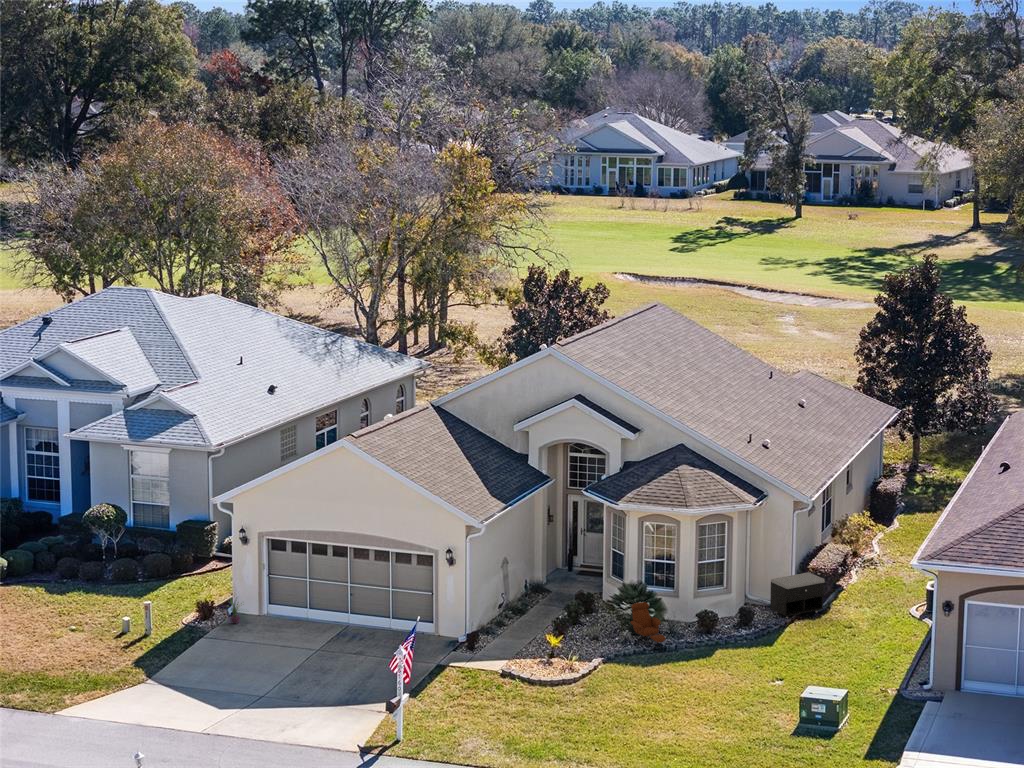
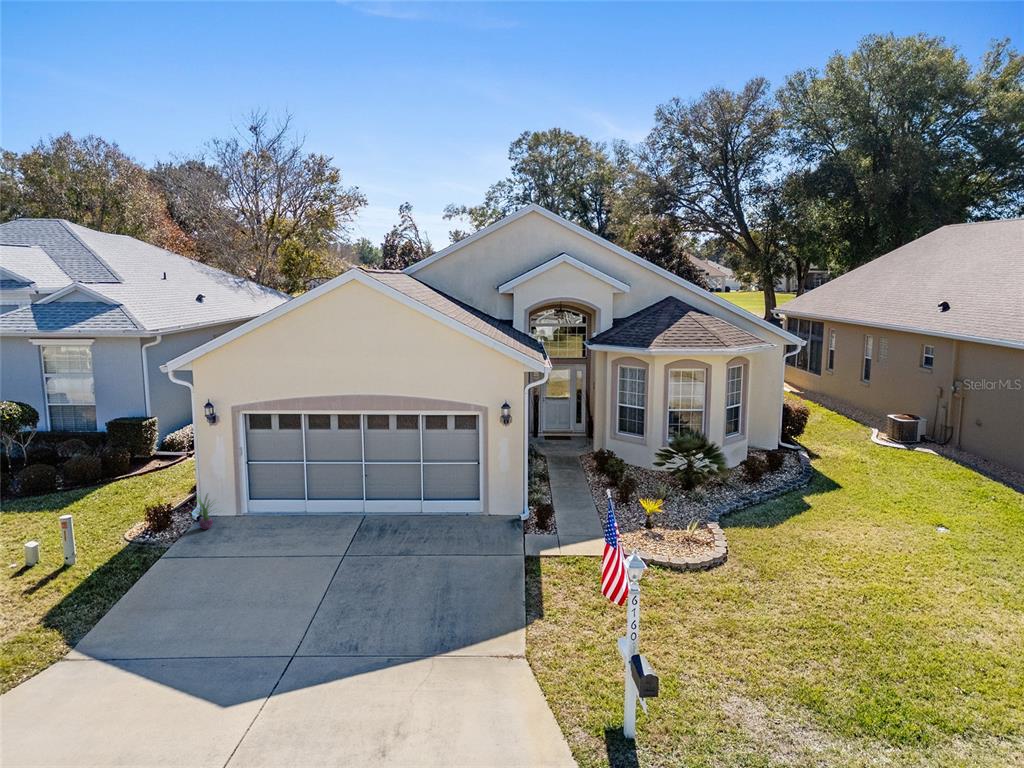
storage bench: present [770,572,825,618] -> none [758,411,800,452]
lounge chair: present [631,602,666,649] -> none [687,447,740,497]

